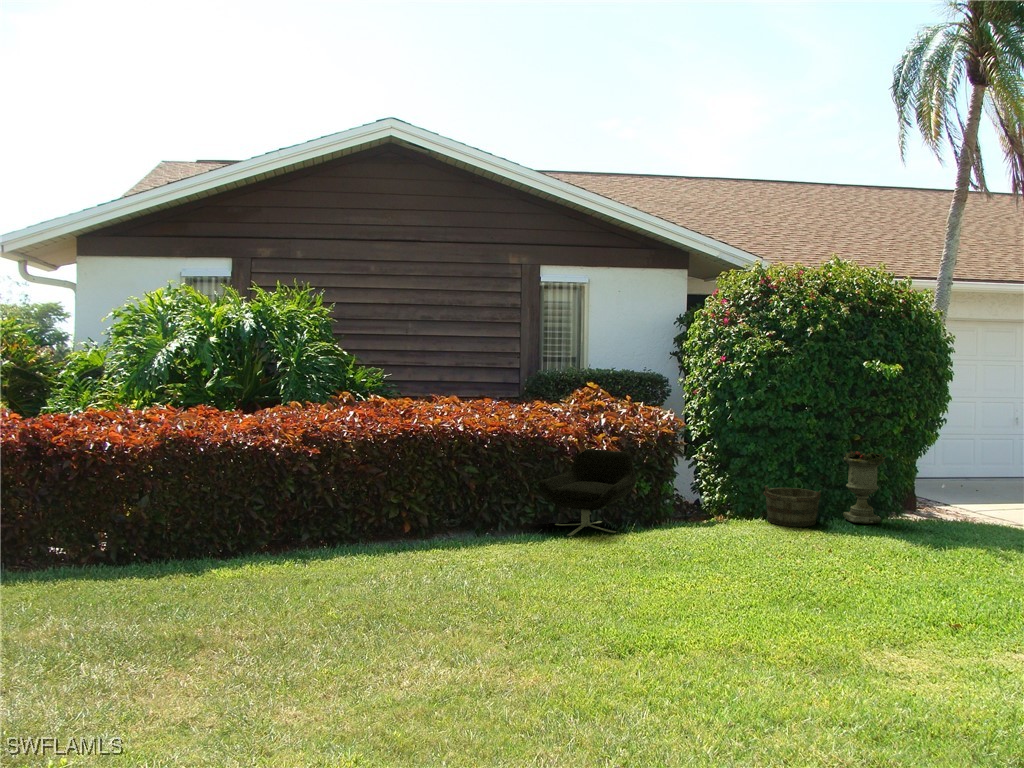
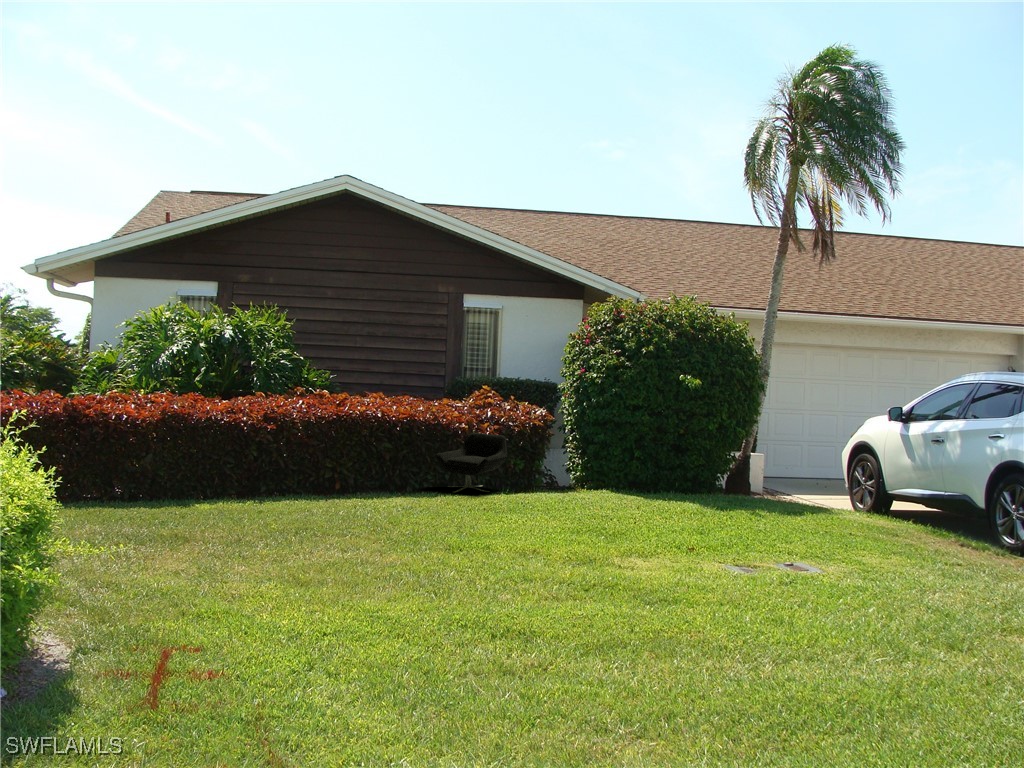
planter: present [843,451,887,524] -> none [663,438,693,493]
bucket: present [764,485,821,527] -> none [602,463,643,493]

